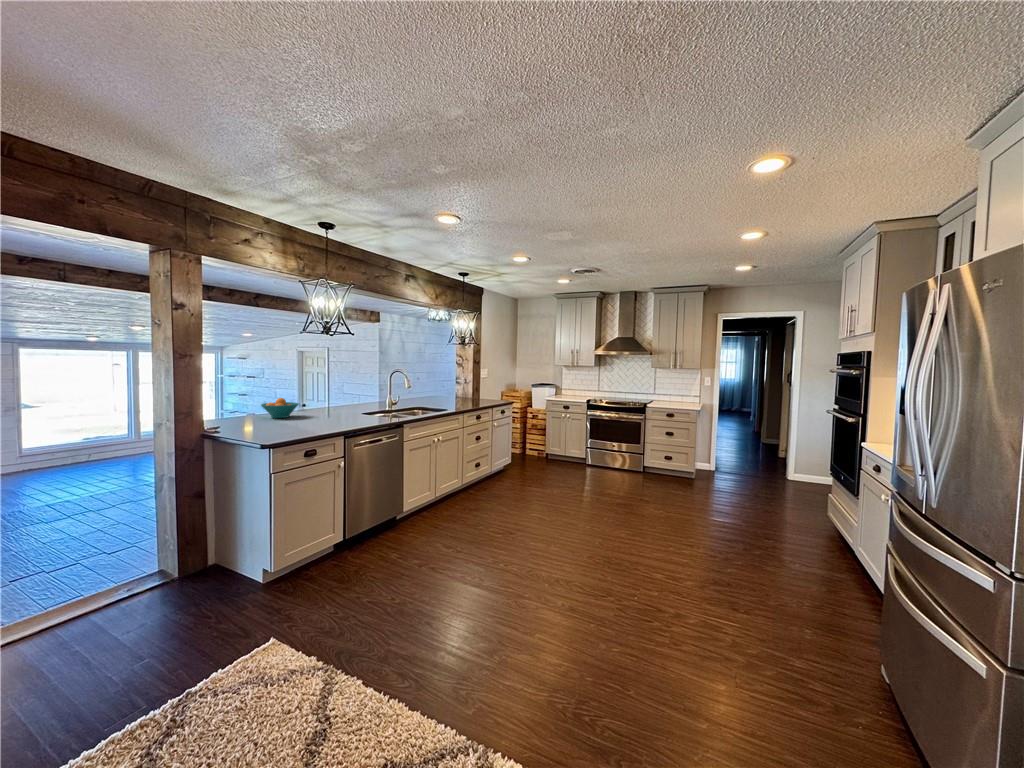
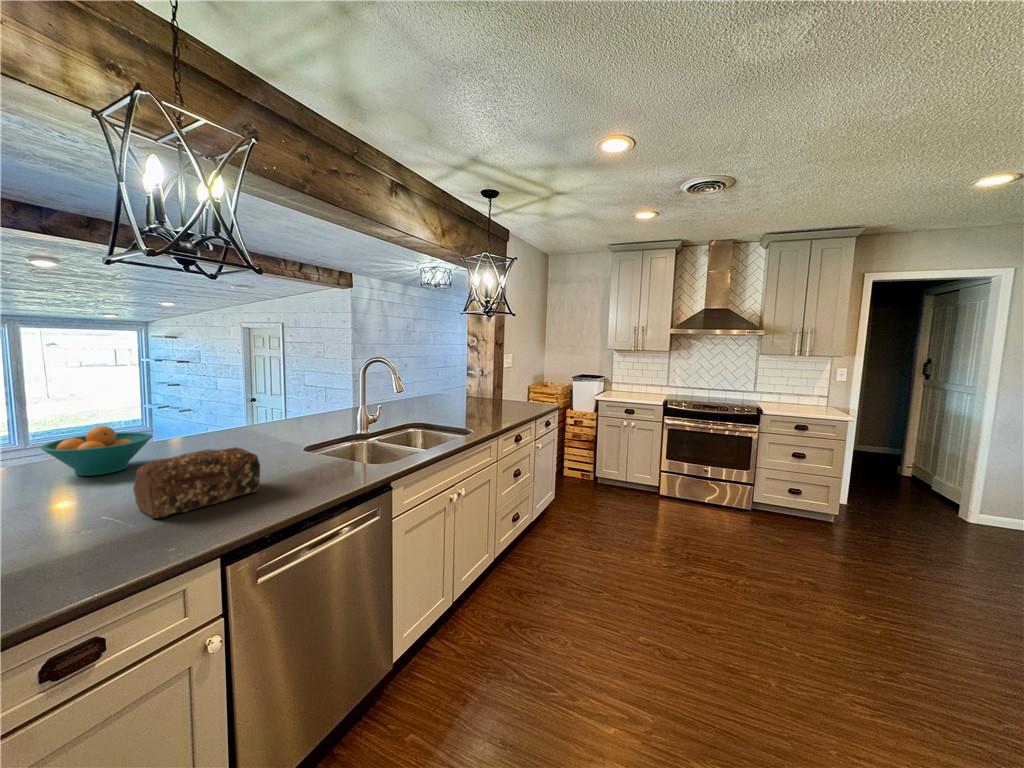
bread loaf: none [308,404,352,426] -> present [133,448,260,519]

